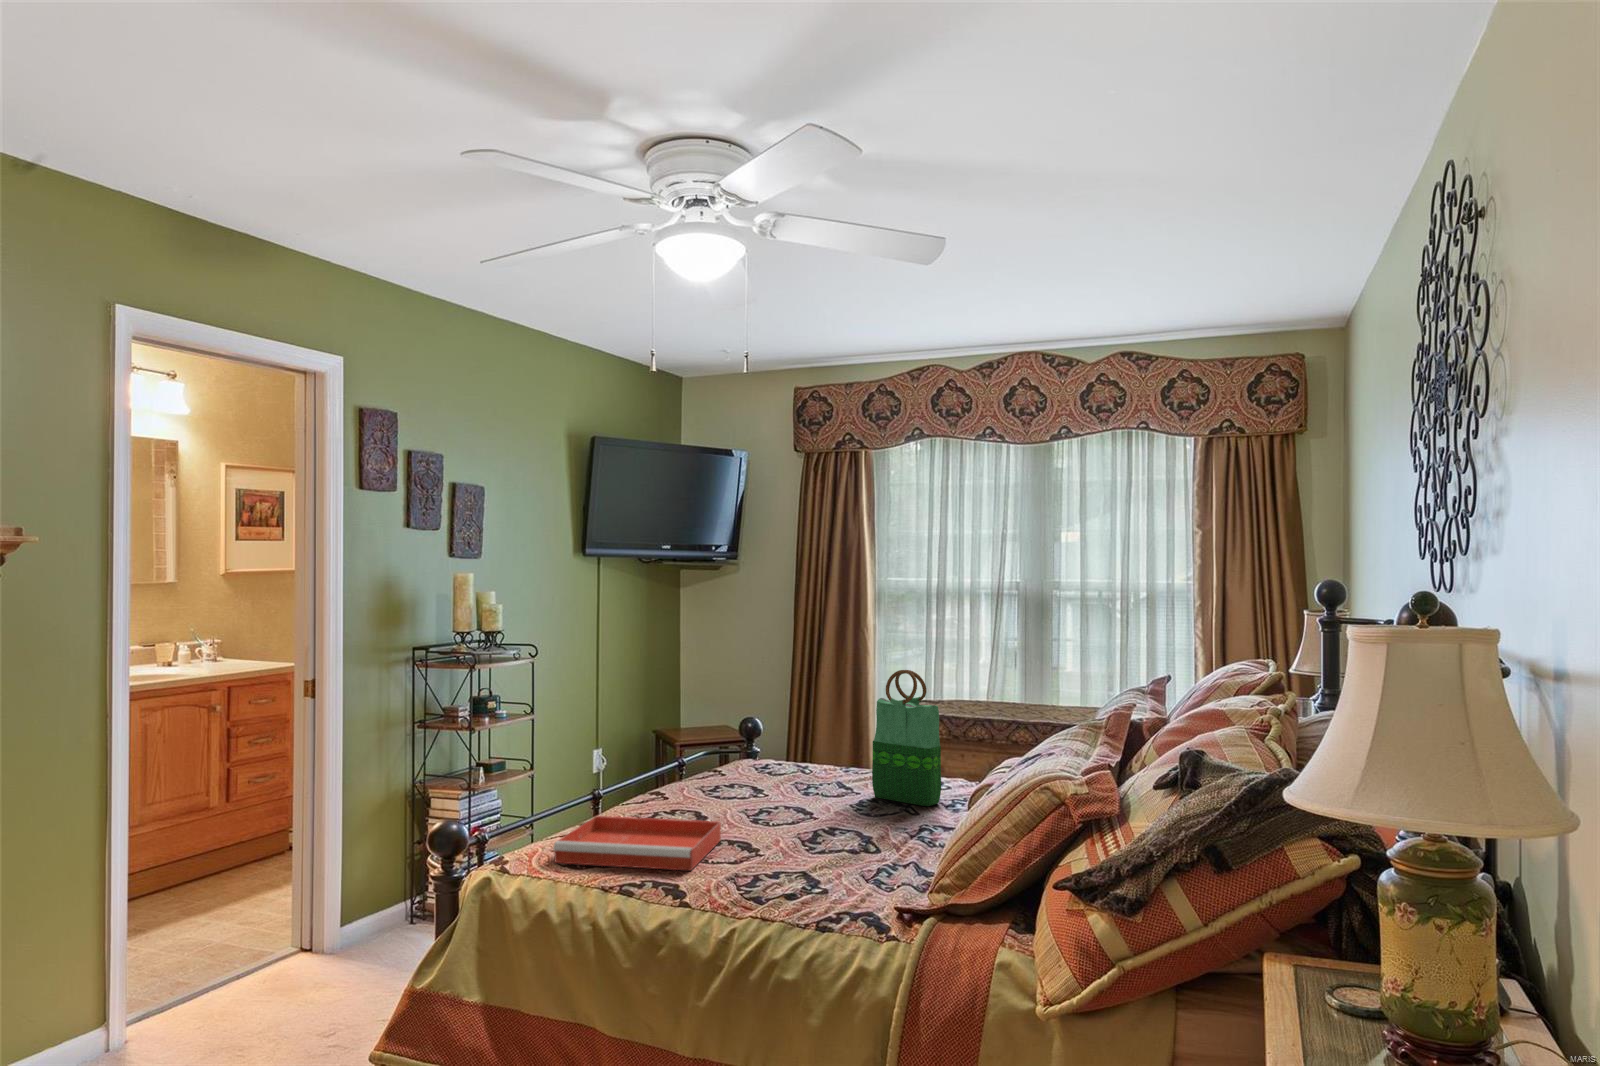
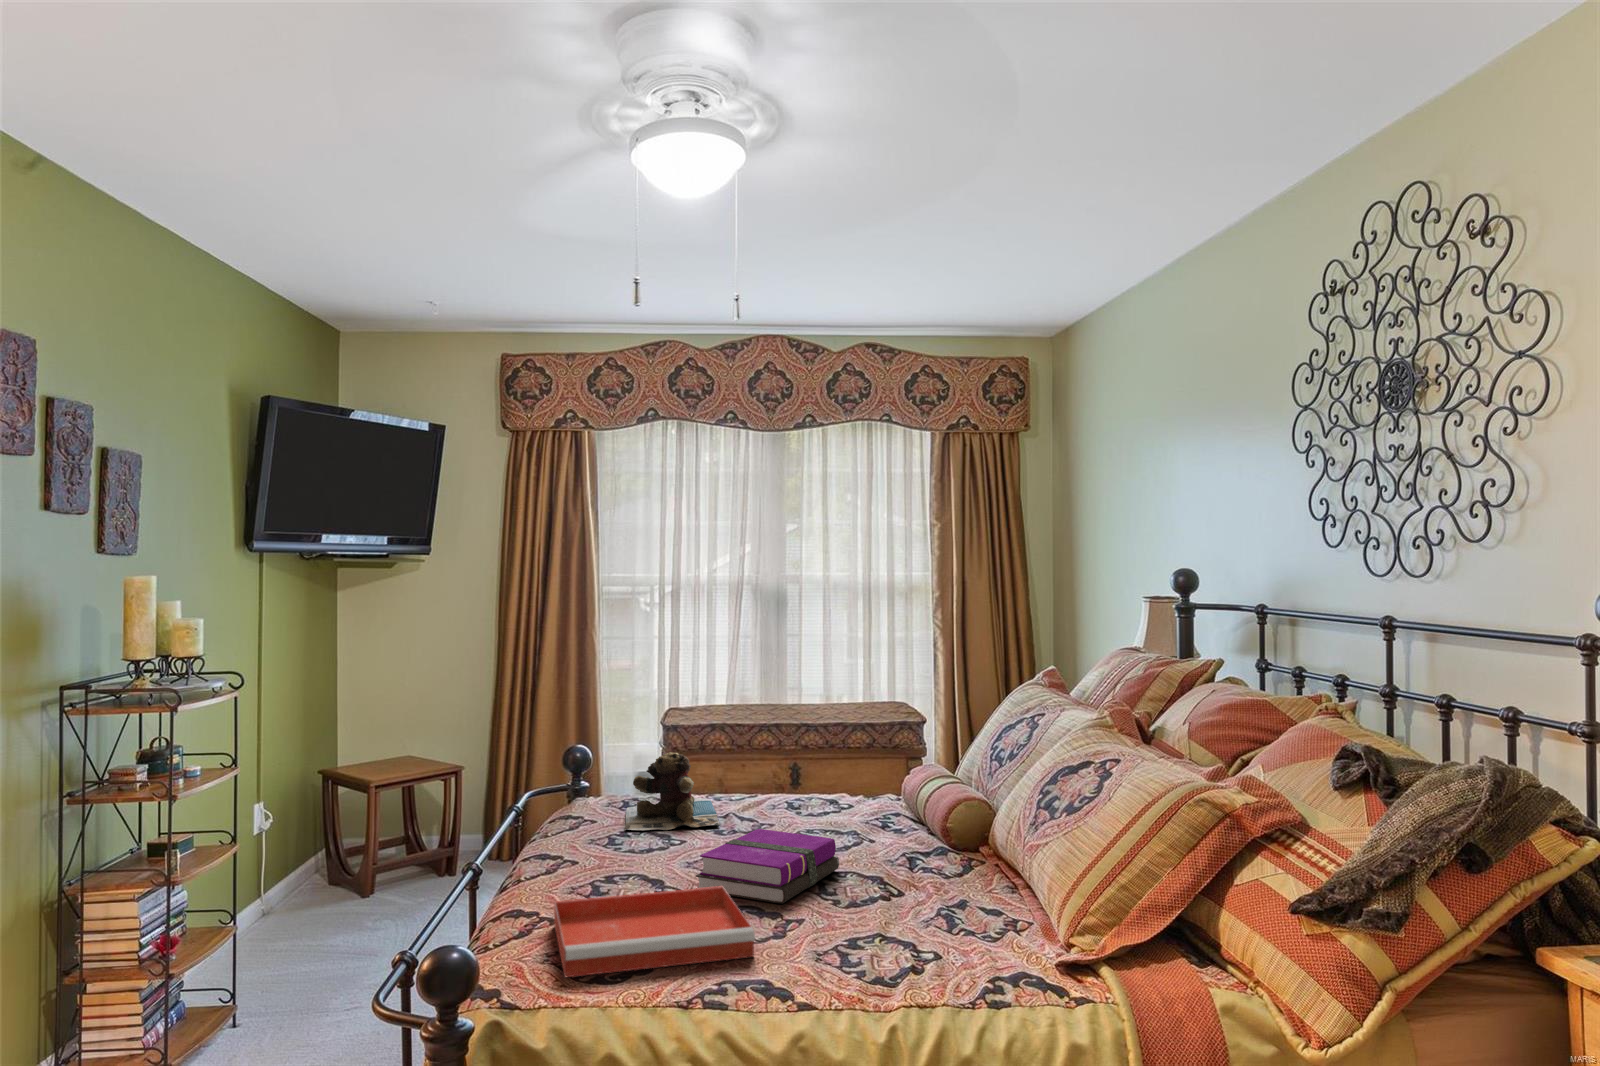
tote bag: present [872,670,941,806] -> none [794,681,876,834]
teddy bear: none [742,723,834,787] -> present [625,752,720,830]
hardback book: none [724,787,854,843] -> present [696,829,839,904]

